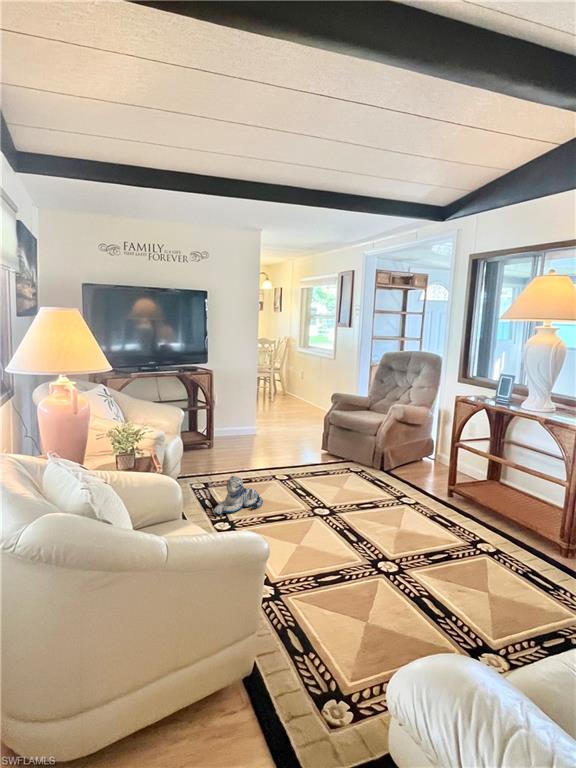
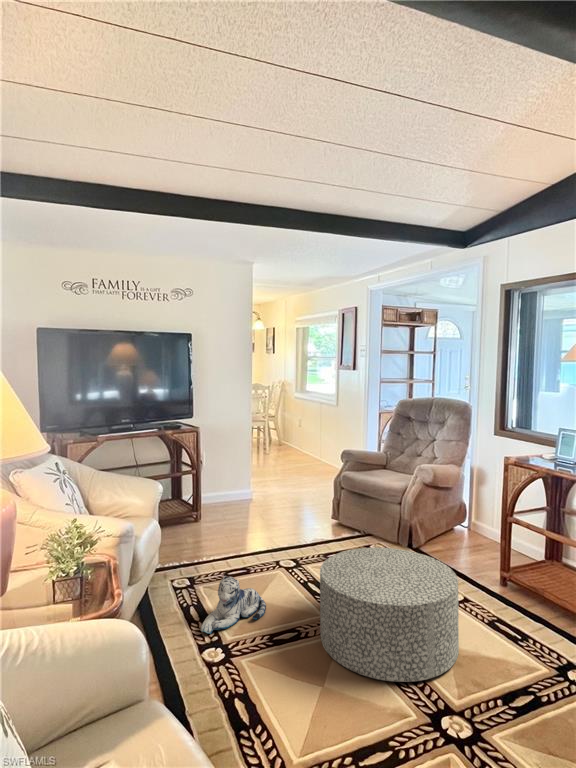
ottoman: none [302,461,404,544] -> present [320,548,459,682]

